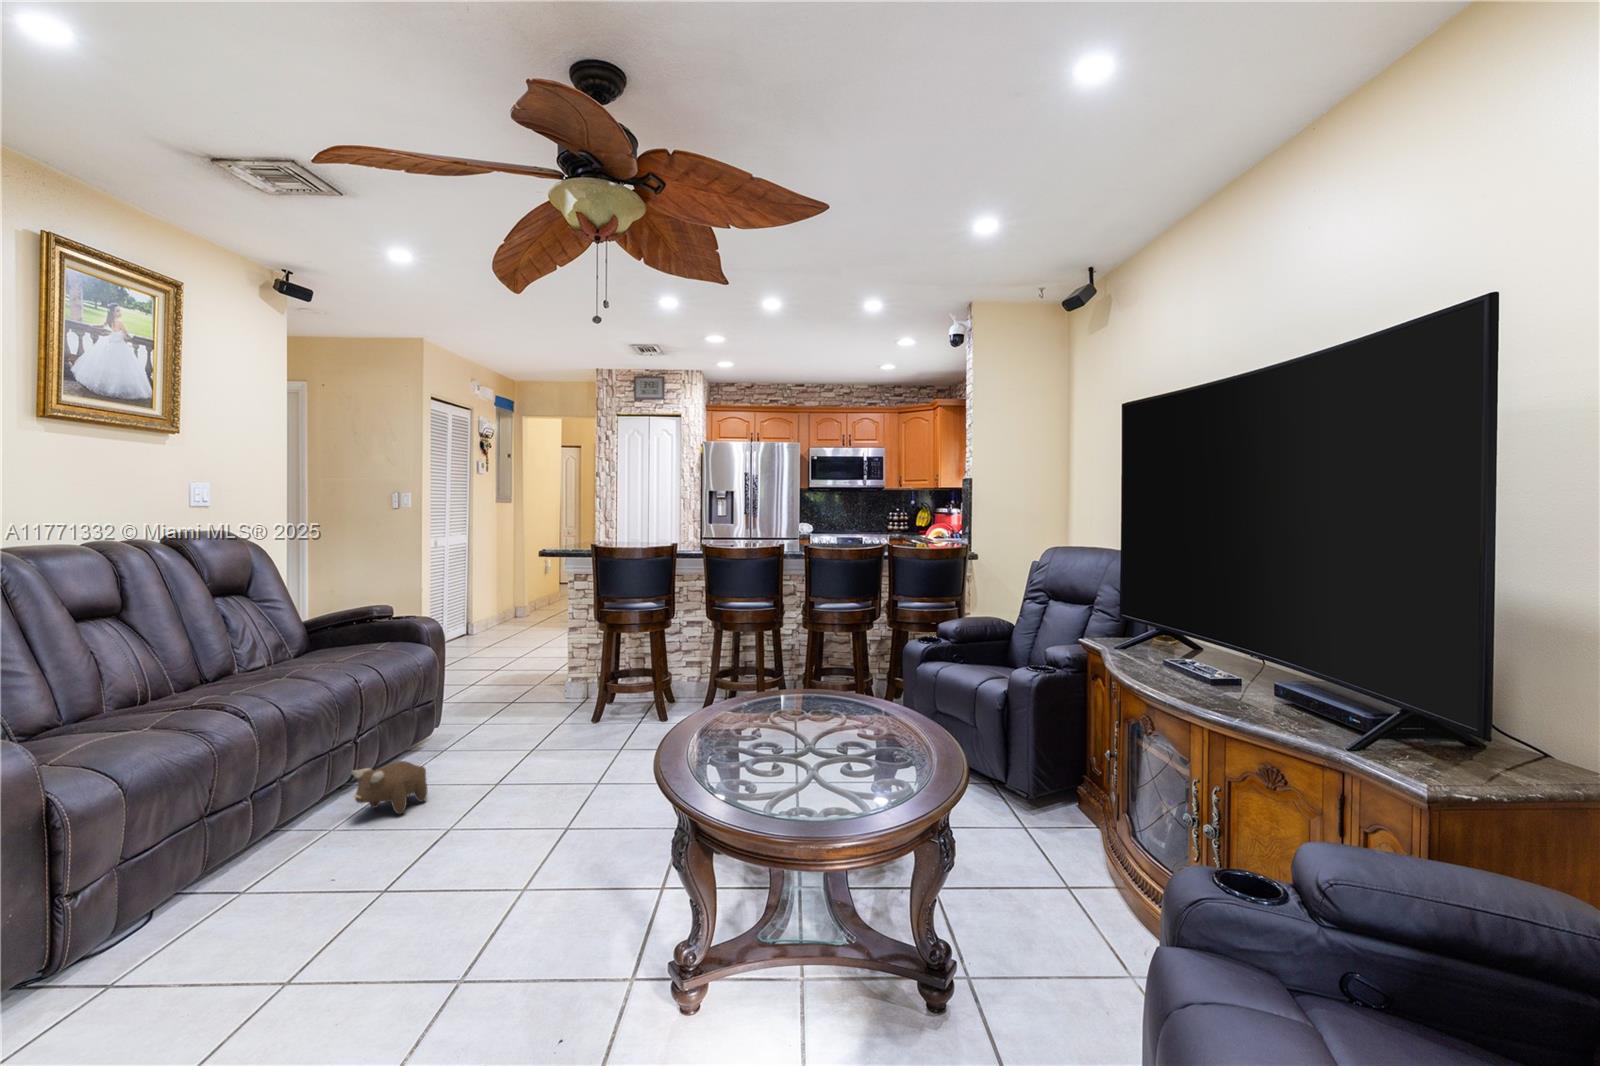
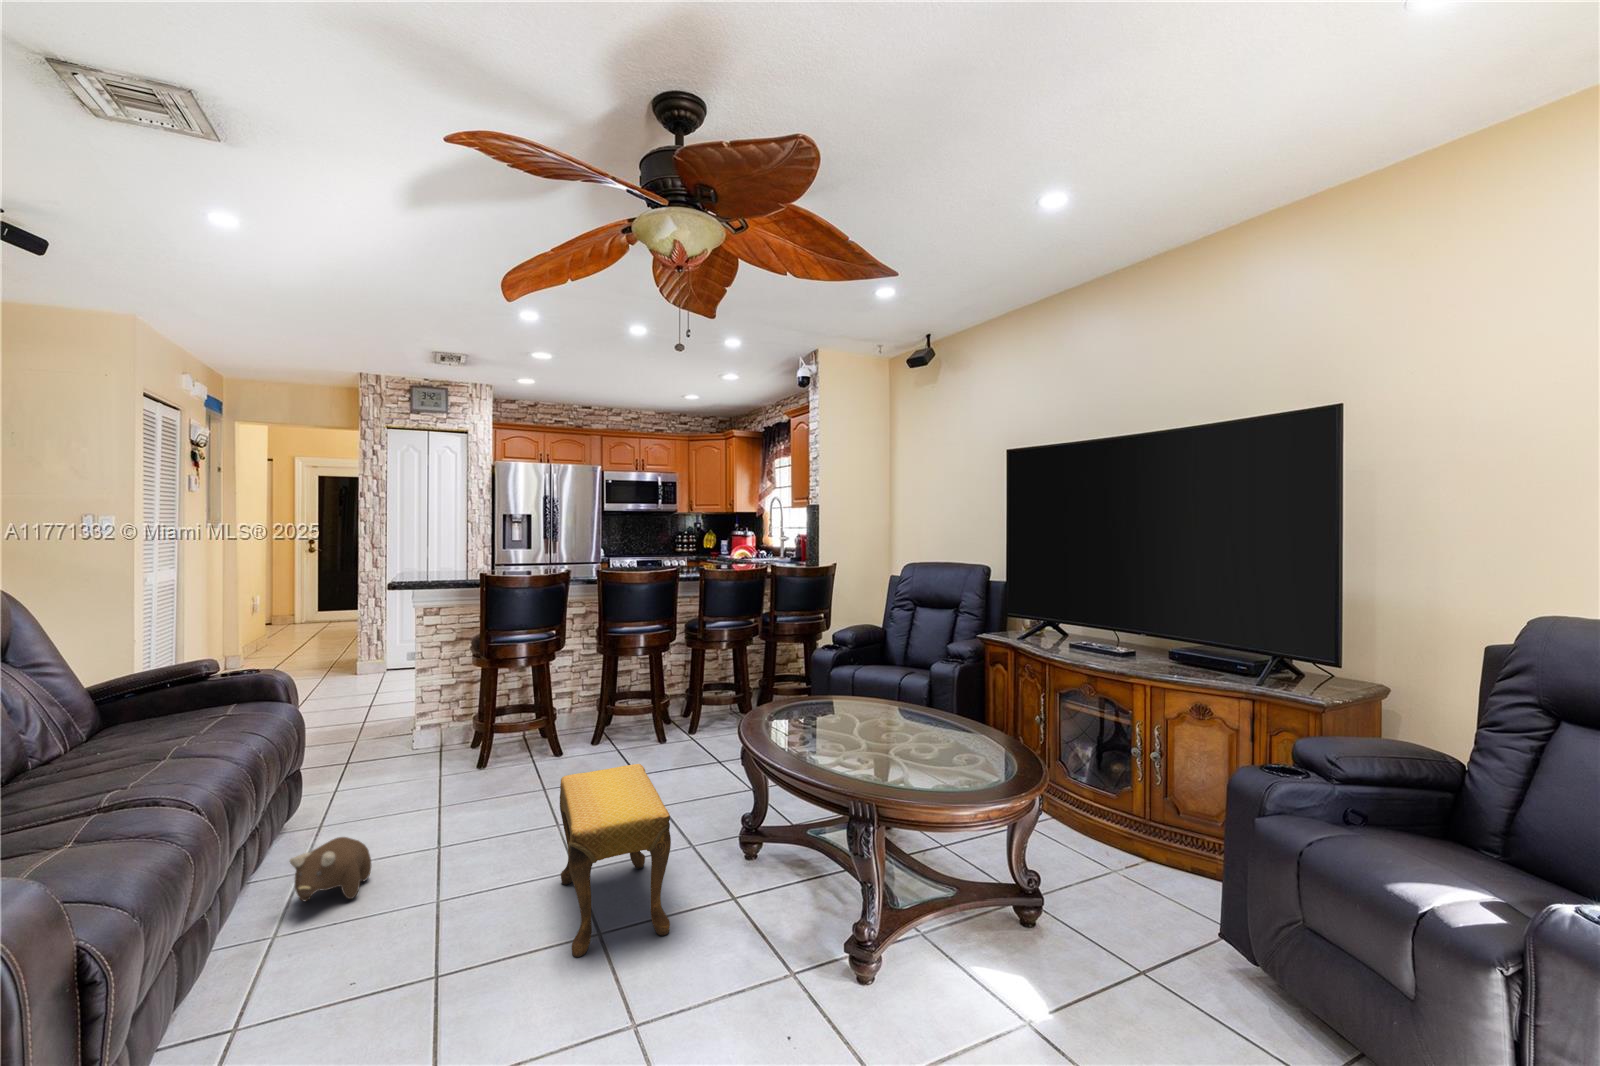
footstool: none [474,742,619,923] -> present [560,764,671,957]

